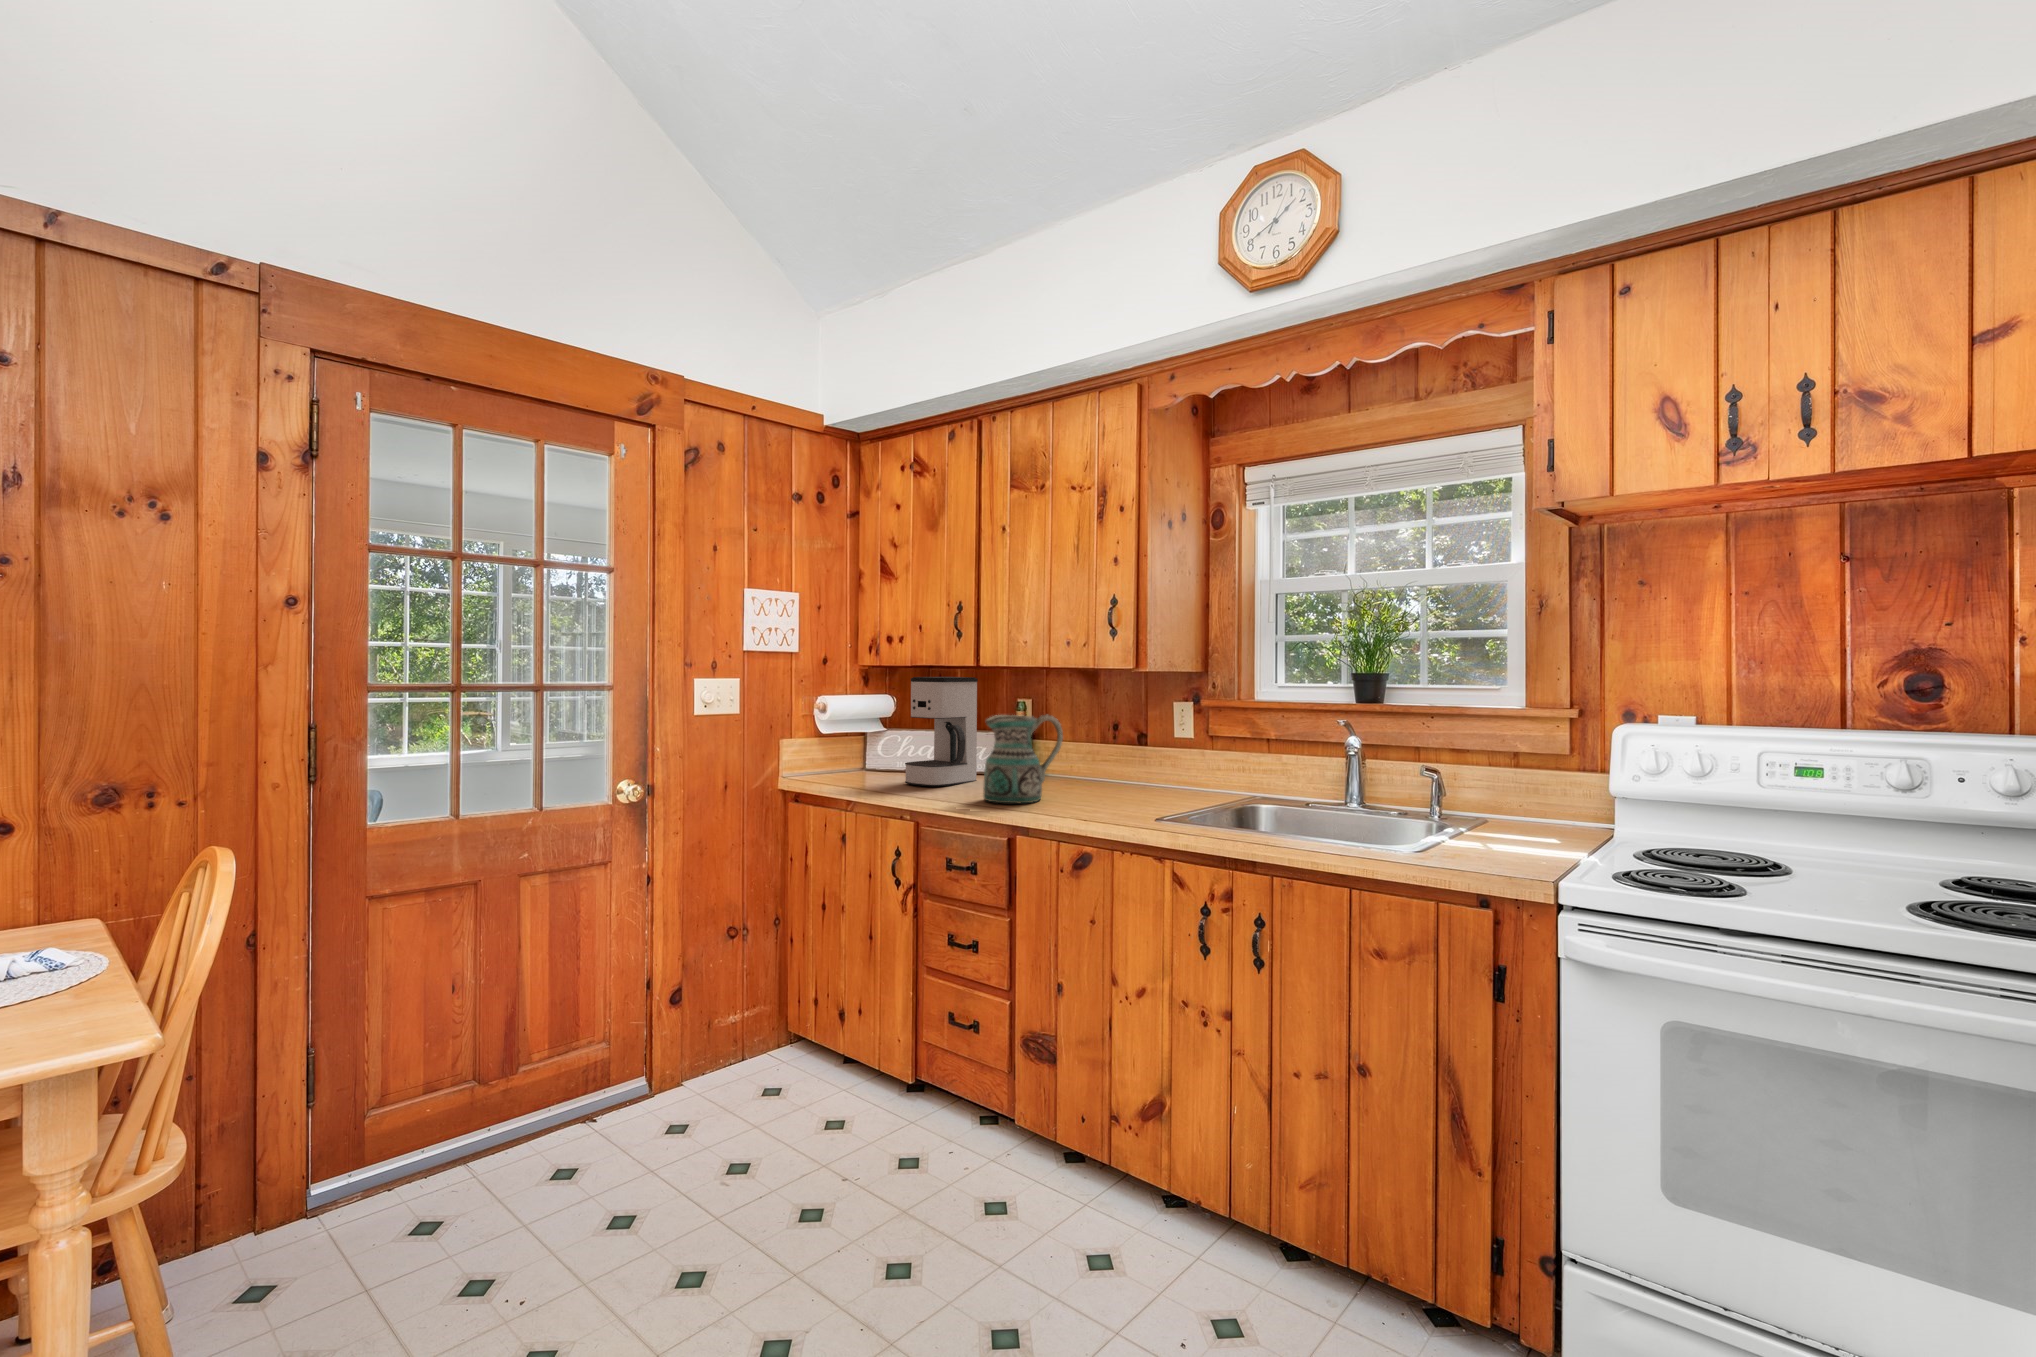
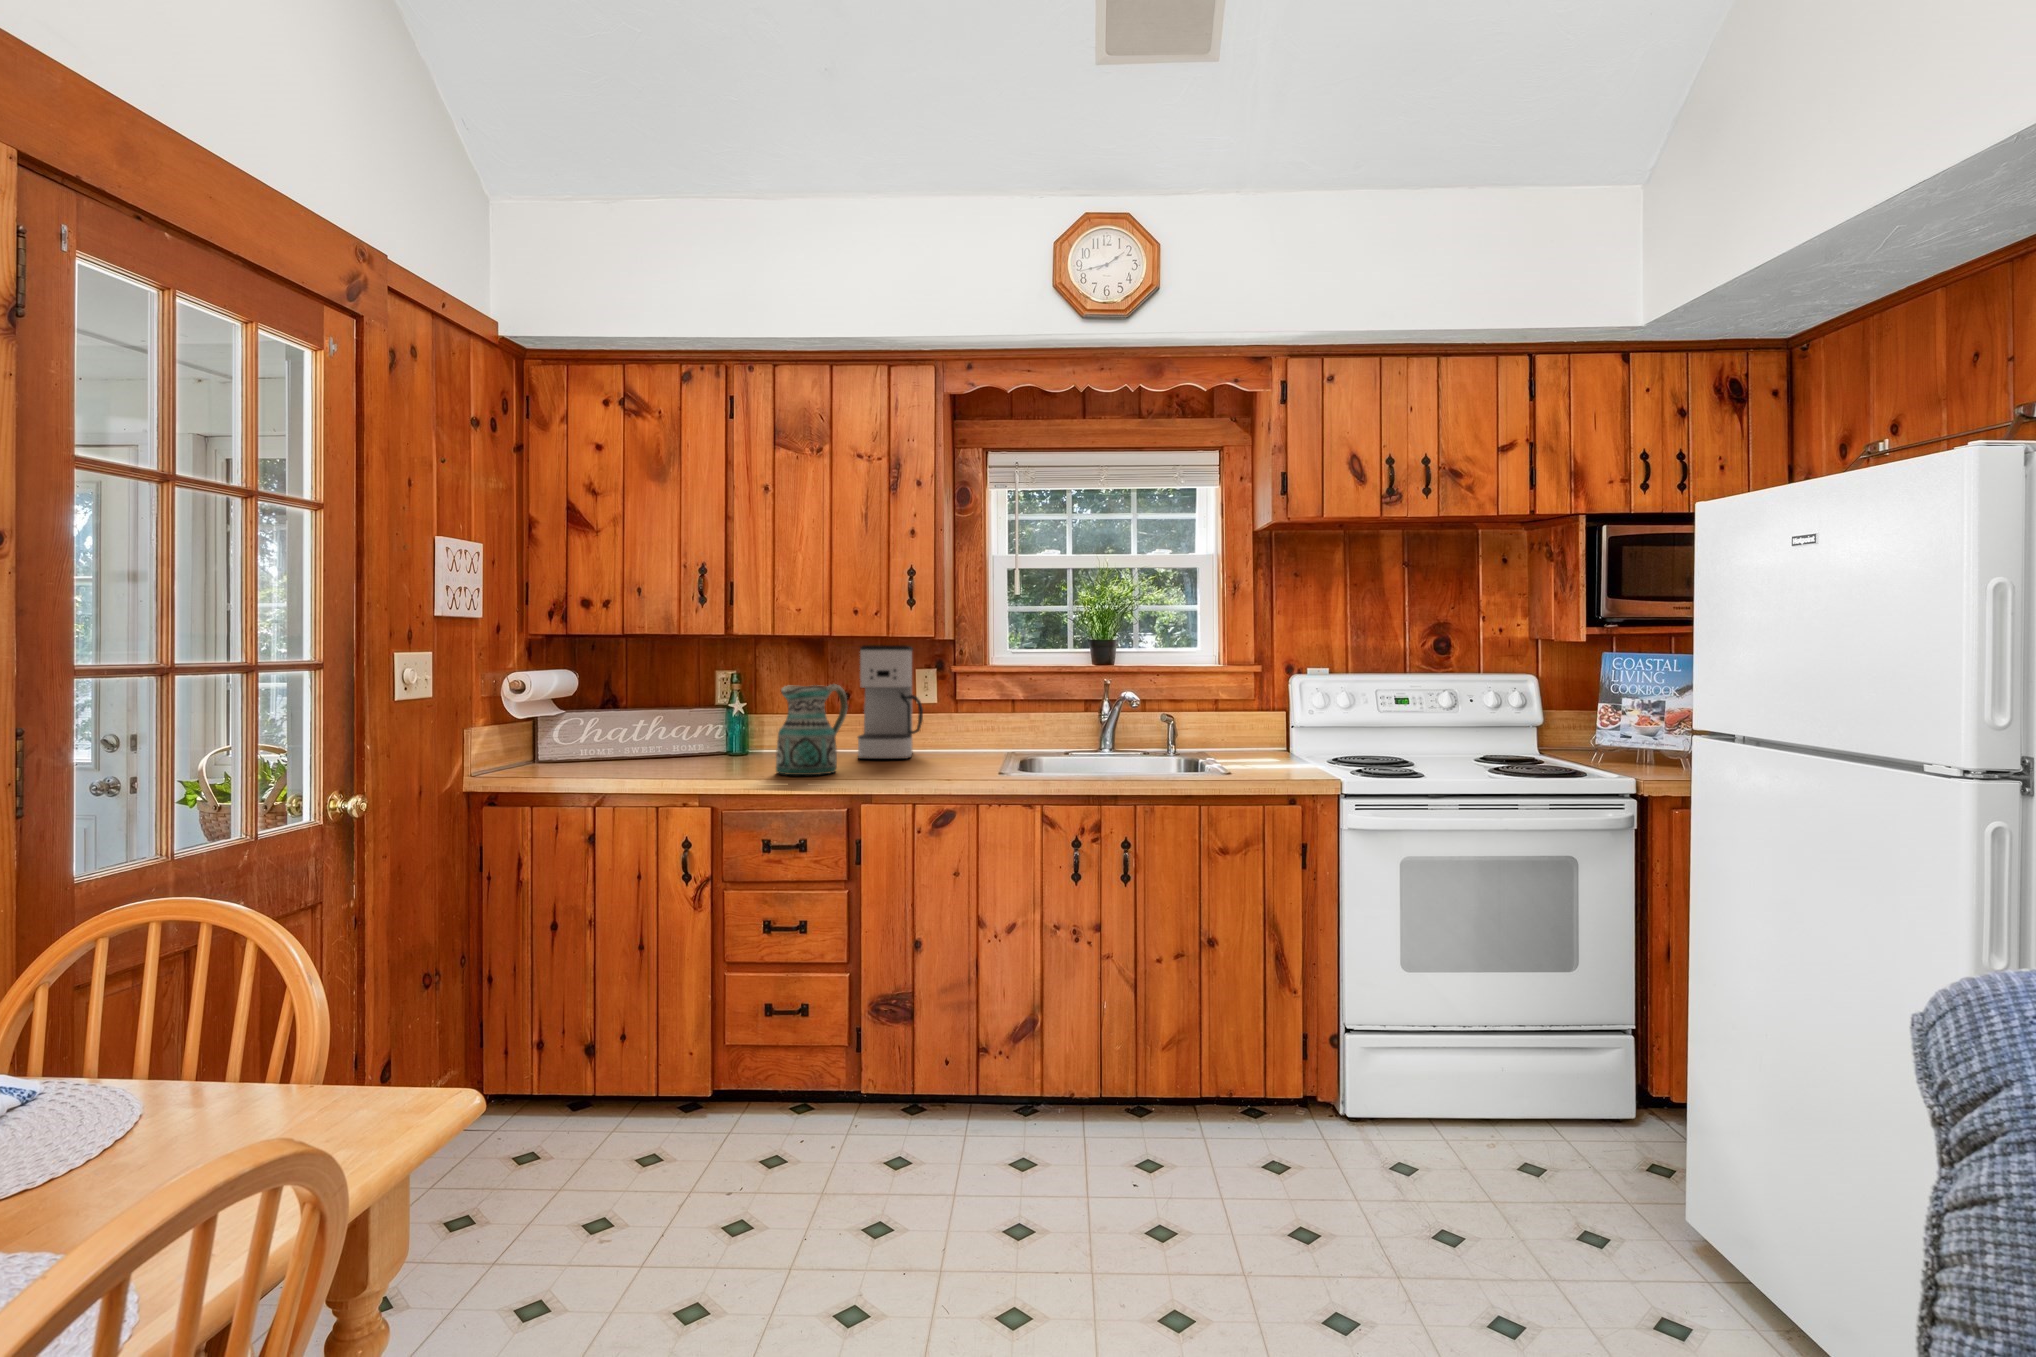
coffee maker: present [905,677,978,786] -> present [858,645,923,759]

